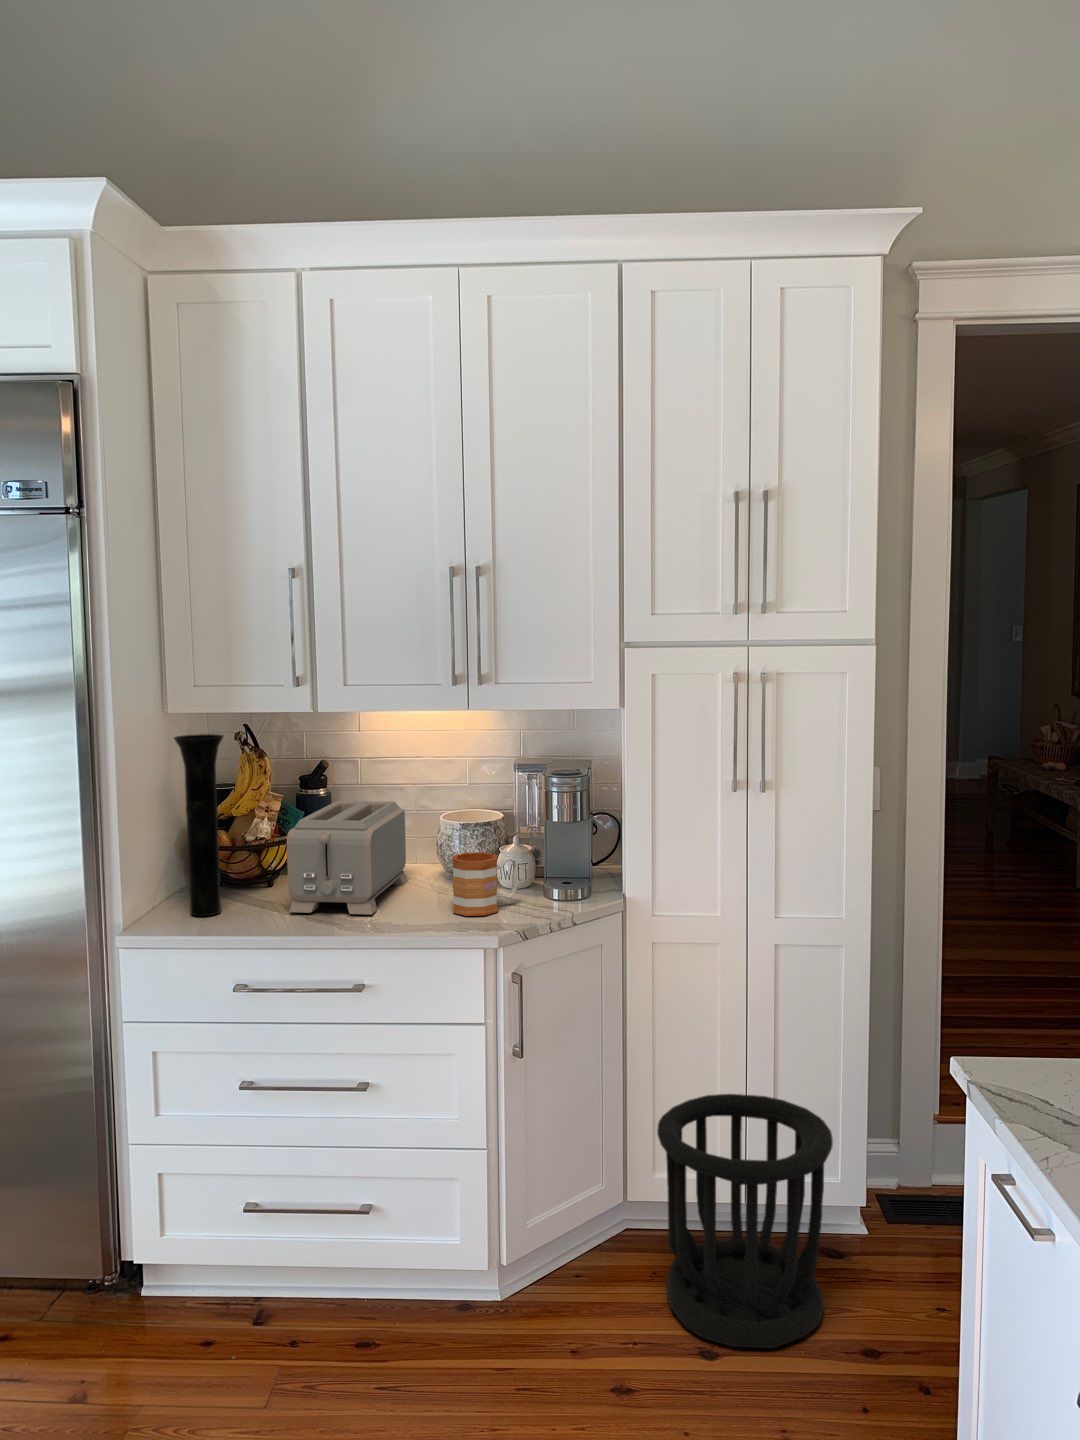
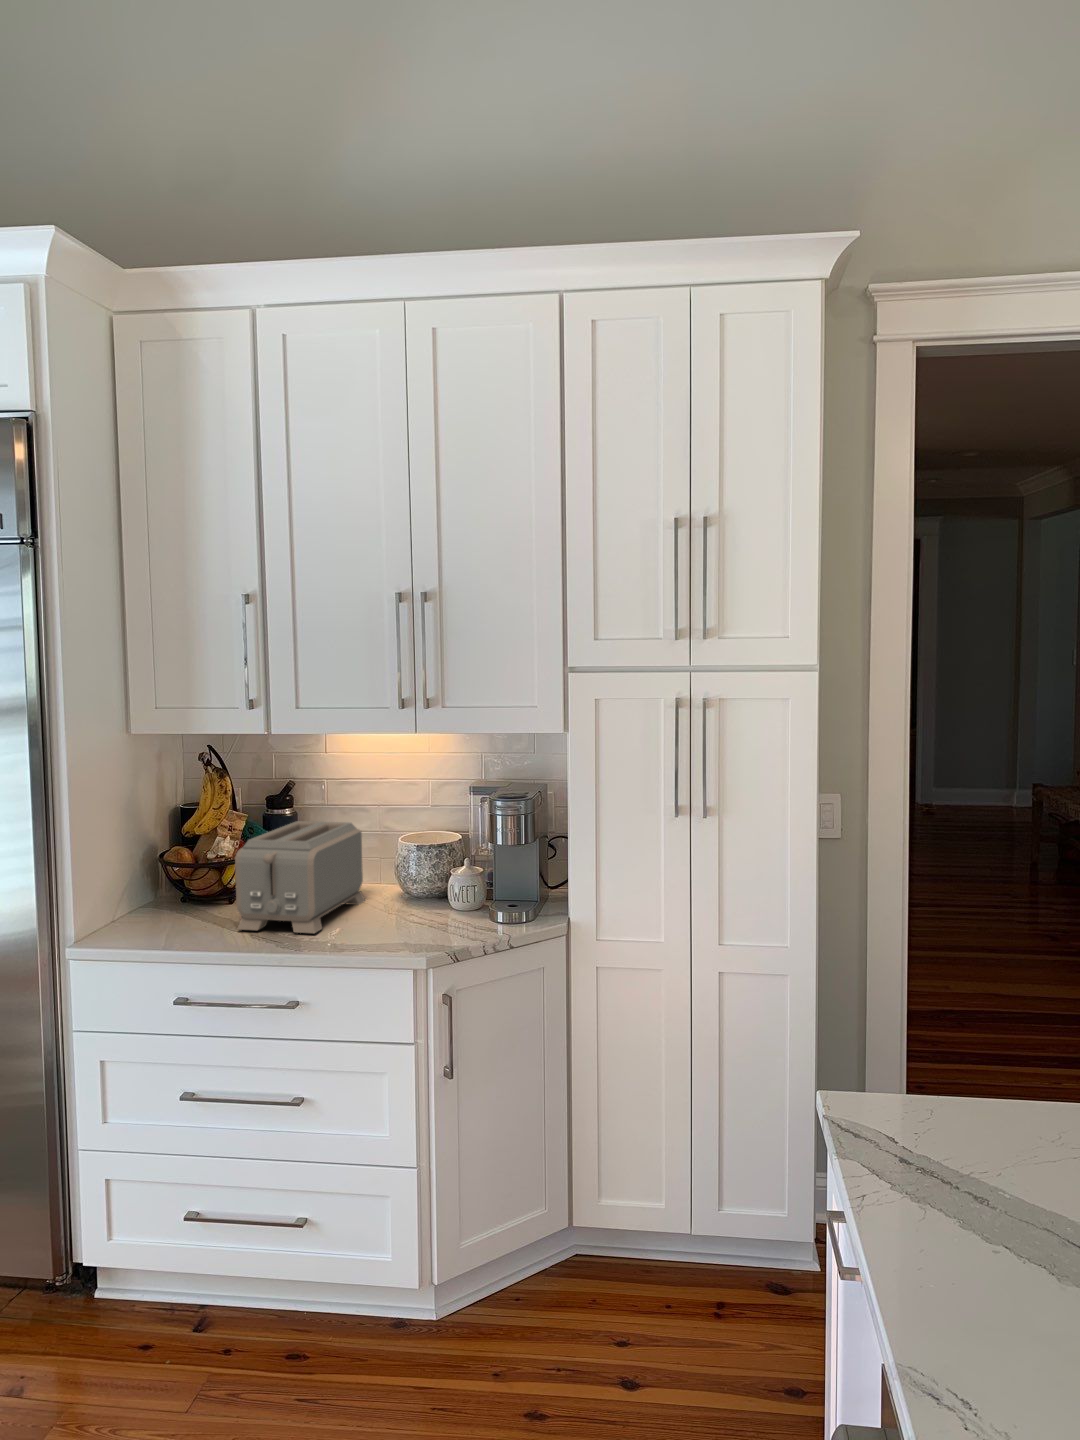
vase: present [174,734,223,916] -> none [128,755,178,932]
mug: present [452,852,518,916] -> none [393,874,461,937]
wastebasket: present [657,1094,833,1348] -> none [588,1121,763,1380]

